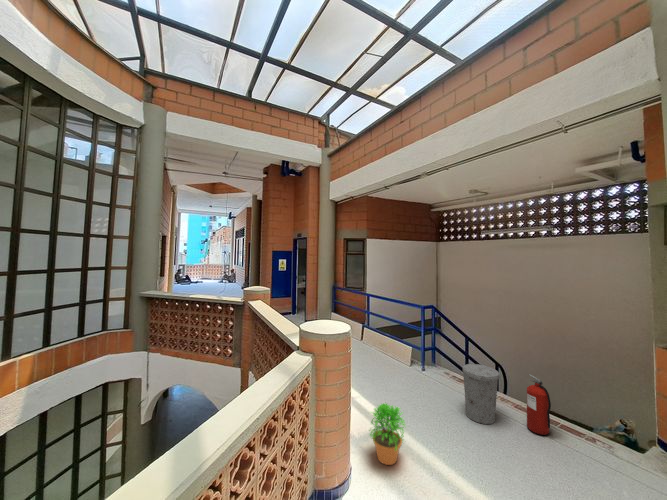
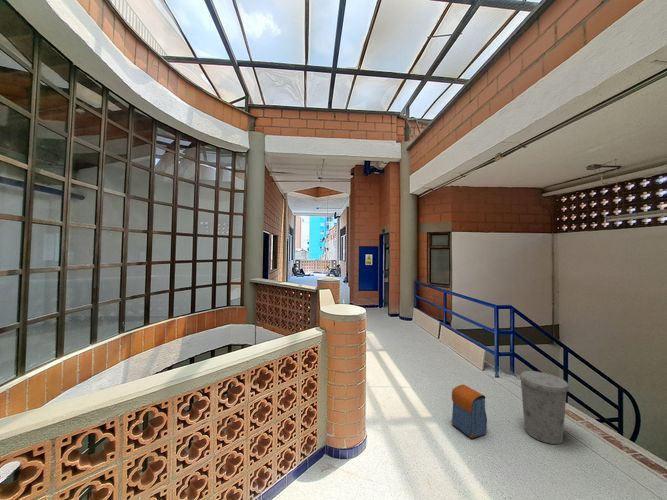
fire extinguisher: present [527,374,551,435] -> none [606,393,641,474]
backpack: none [414,386,443,436] -> present [452,385,487,438]
potted plant: present [370,404,404,465] -> none [388,389,430,450]

